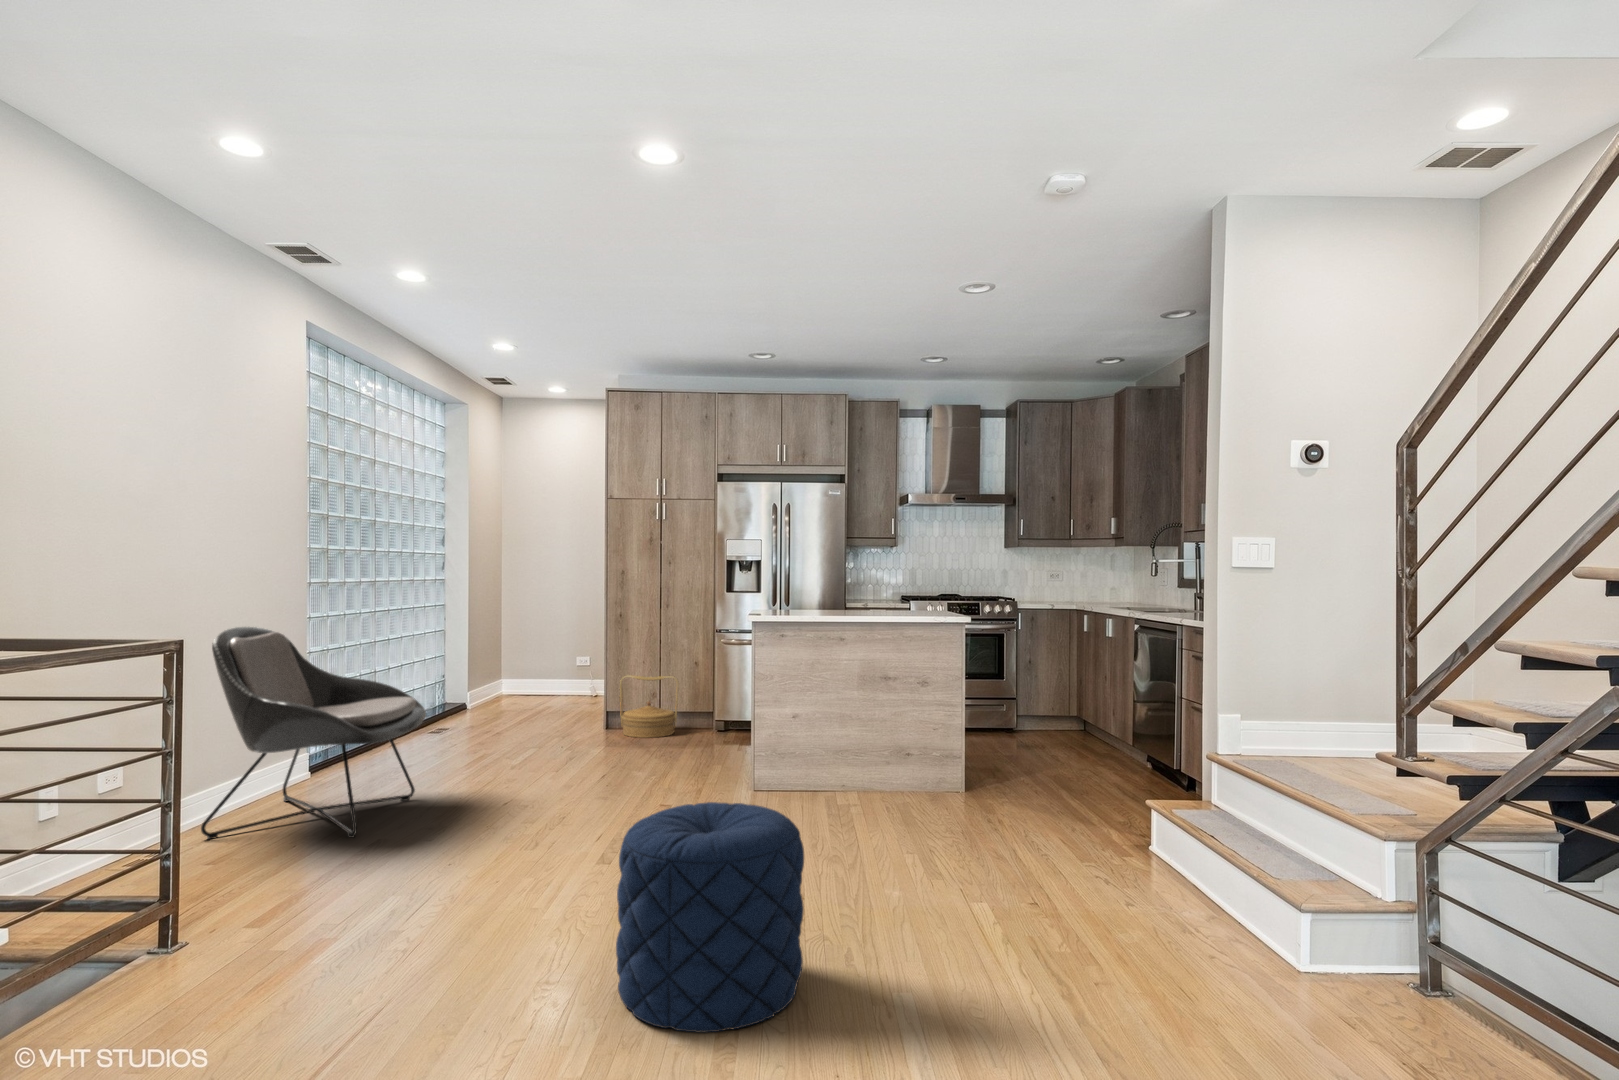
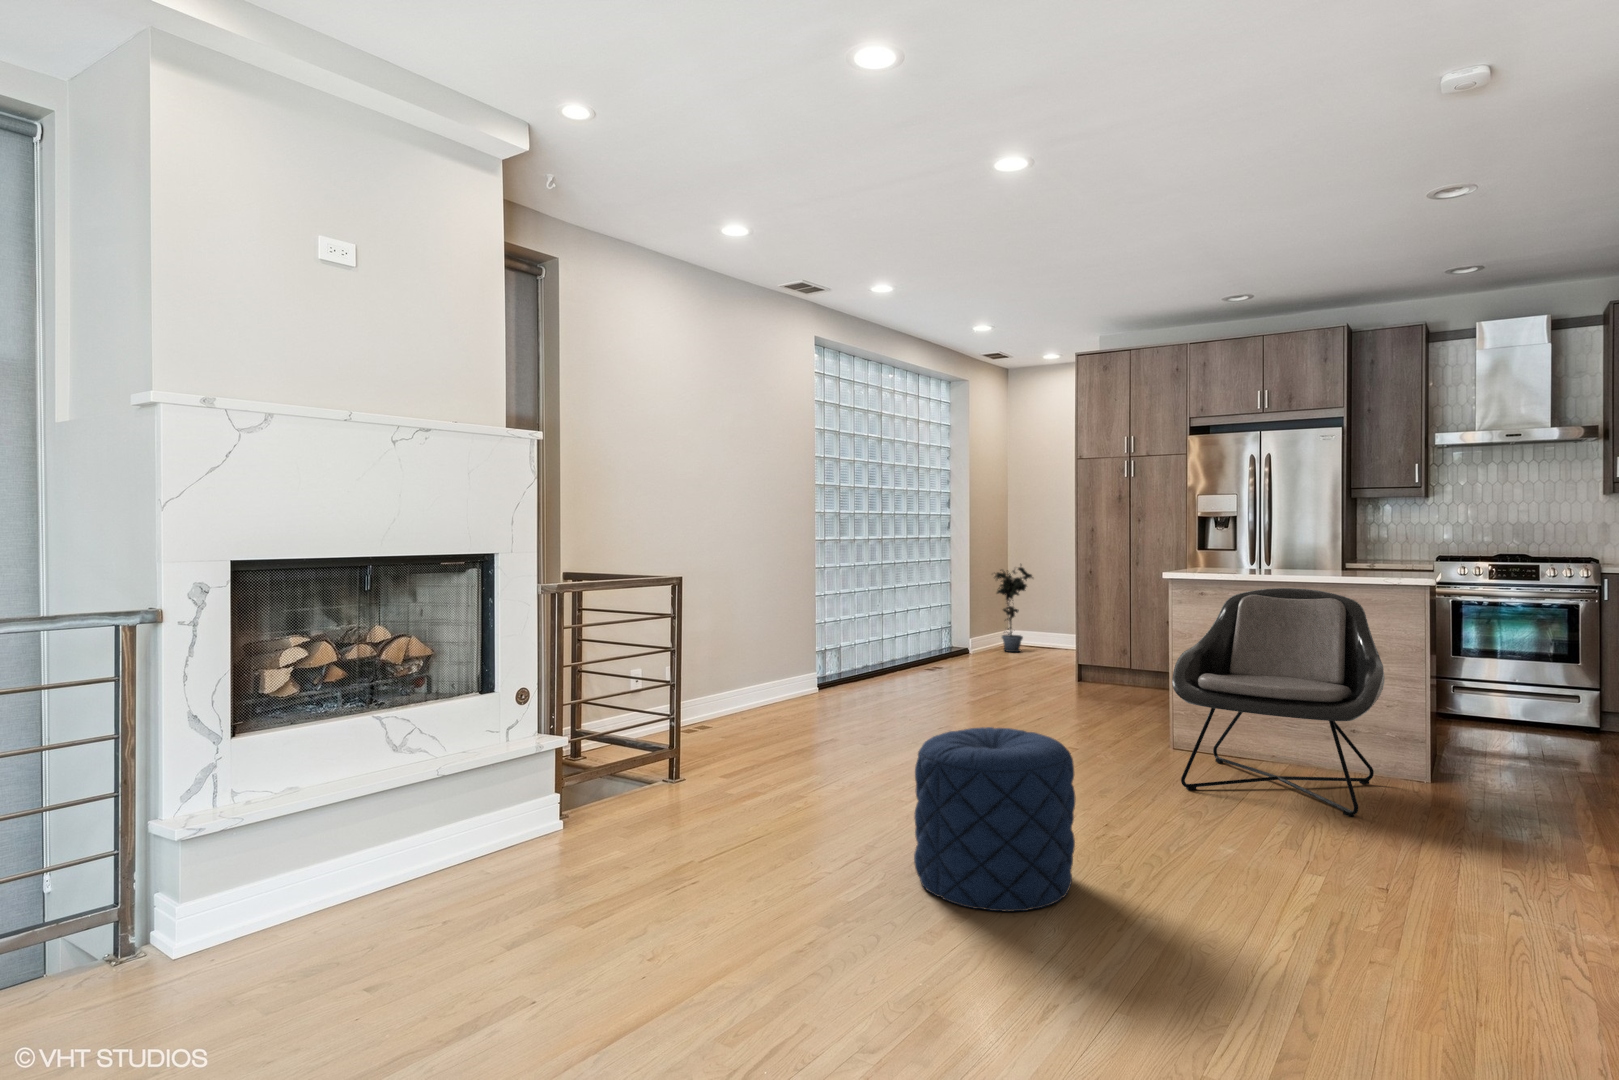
potted plant: none [490,607,536,705] -> present [995,567,1032,652]
lounge chair: present [201,627,426,839] -> present [1172,588,1385,817]
woven basket: present [620,675,679,738] -> none [1088,630,1146,692]

